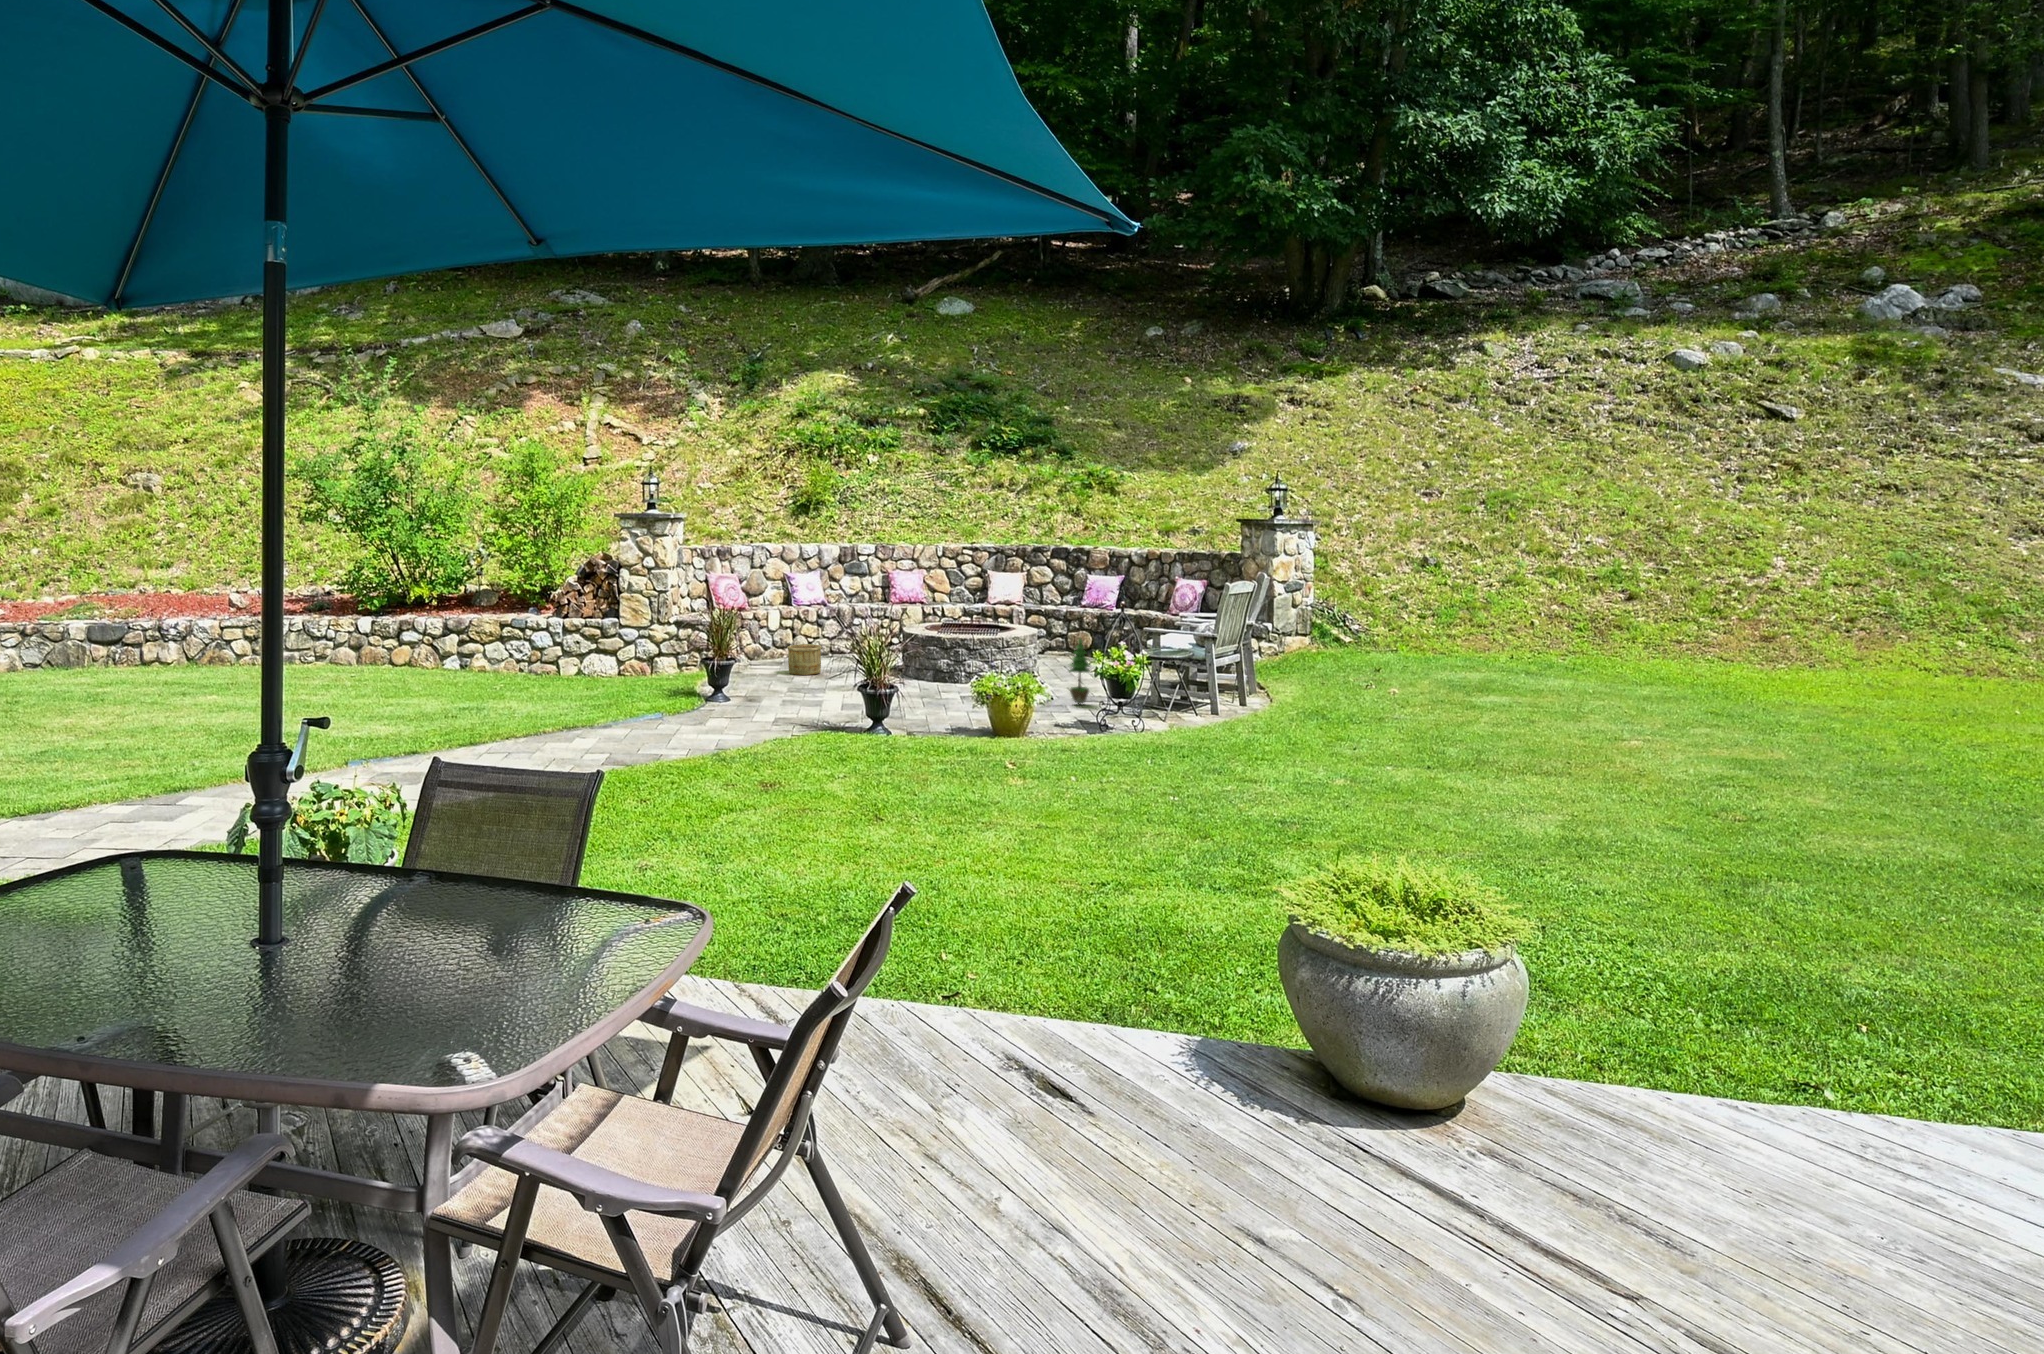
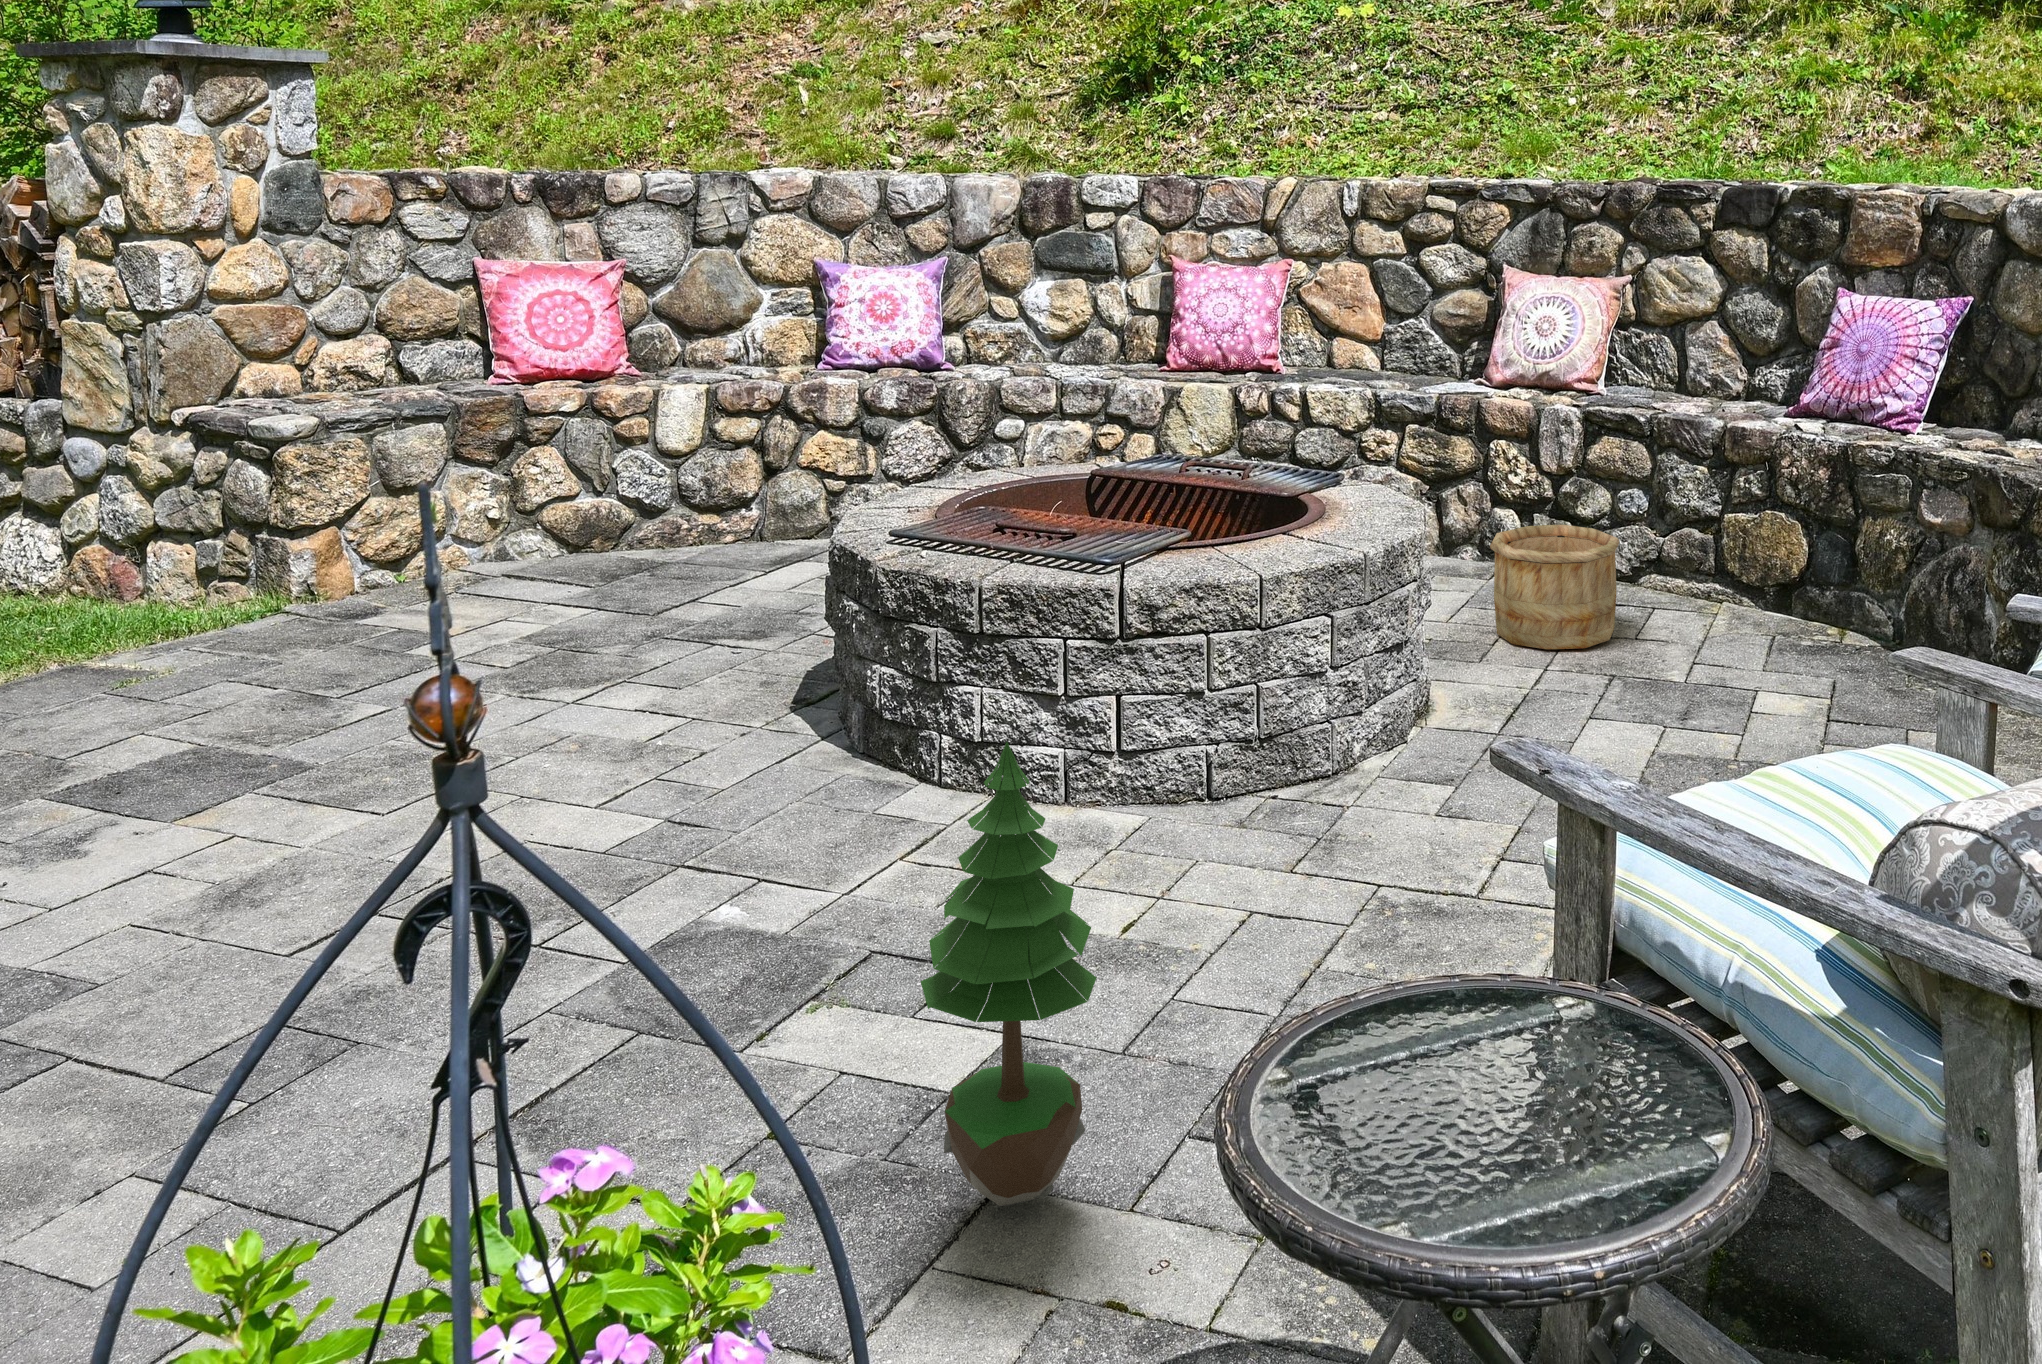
wooden bucket: present [787,644,822,675] -> present [1490,525,1619,649]

